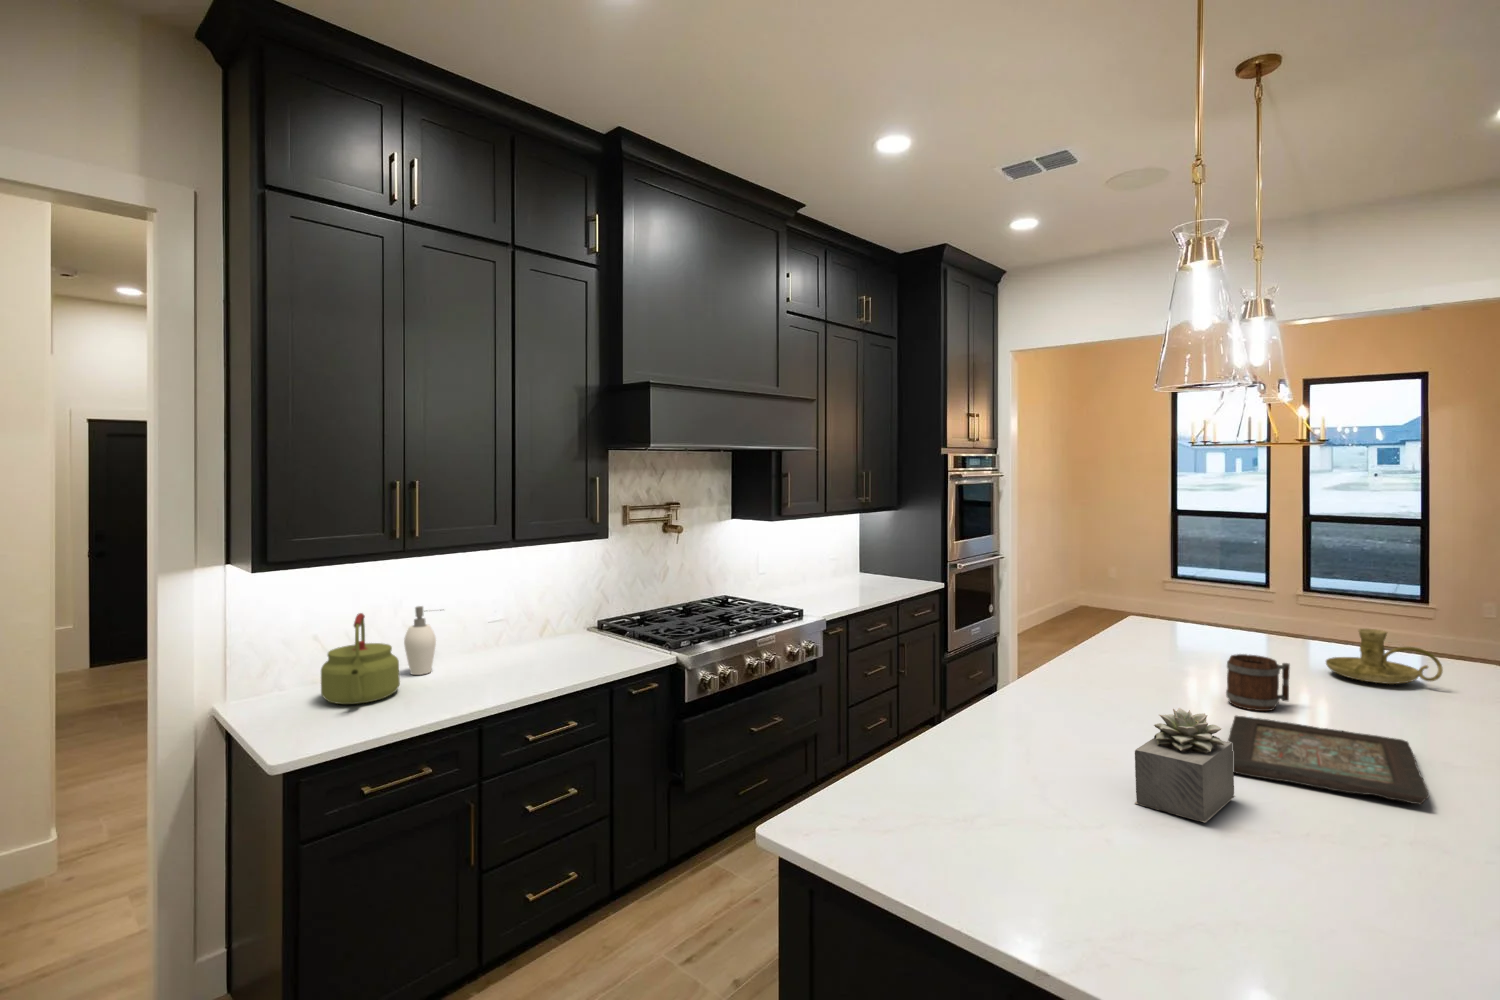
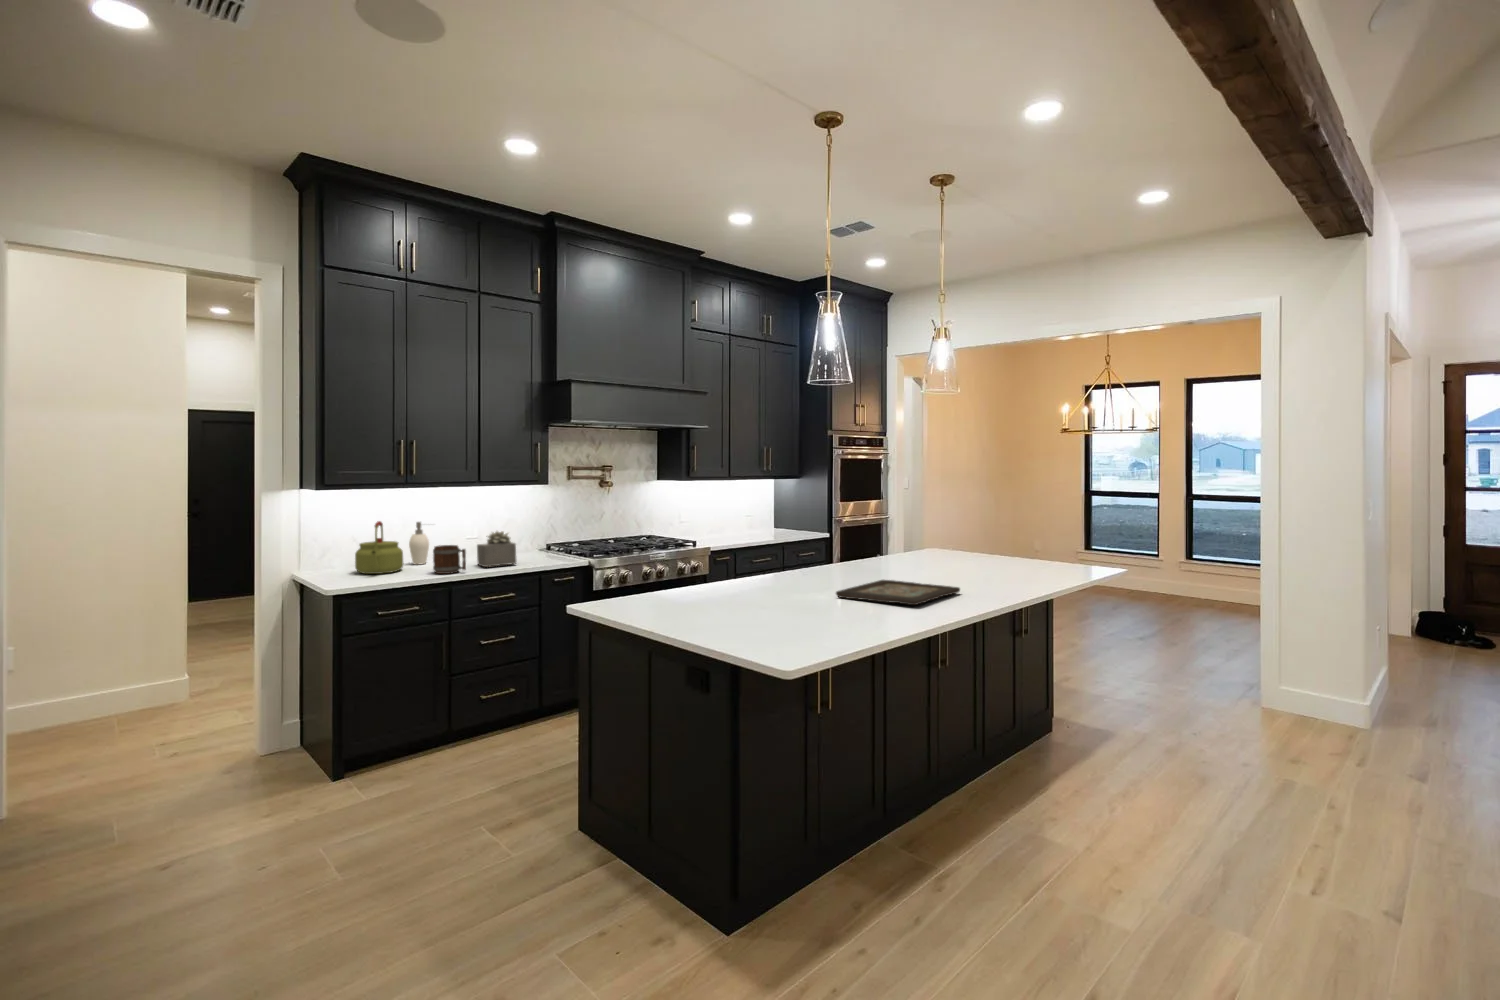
candle holder: present [1326,629,1443,684] -> none [992,540,1048,573]
mug: present [1226,654,1290,711] -> present [433,545,466,574]
succulent plant: present [1135,708,1235,822] -> present [477,531,517,567]

